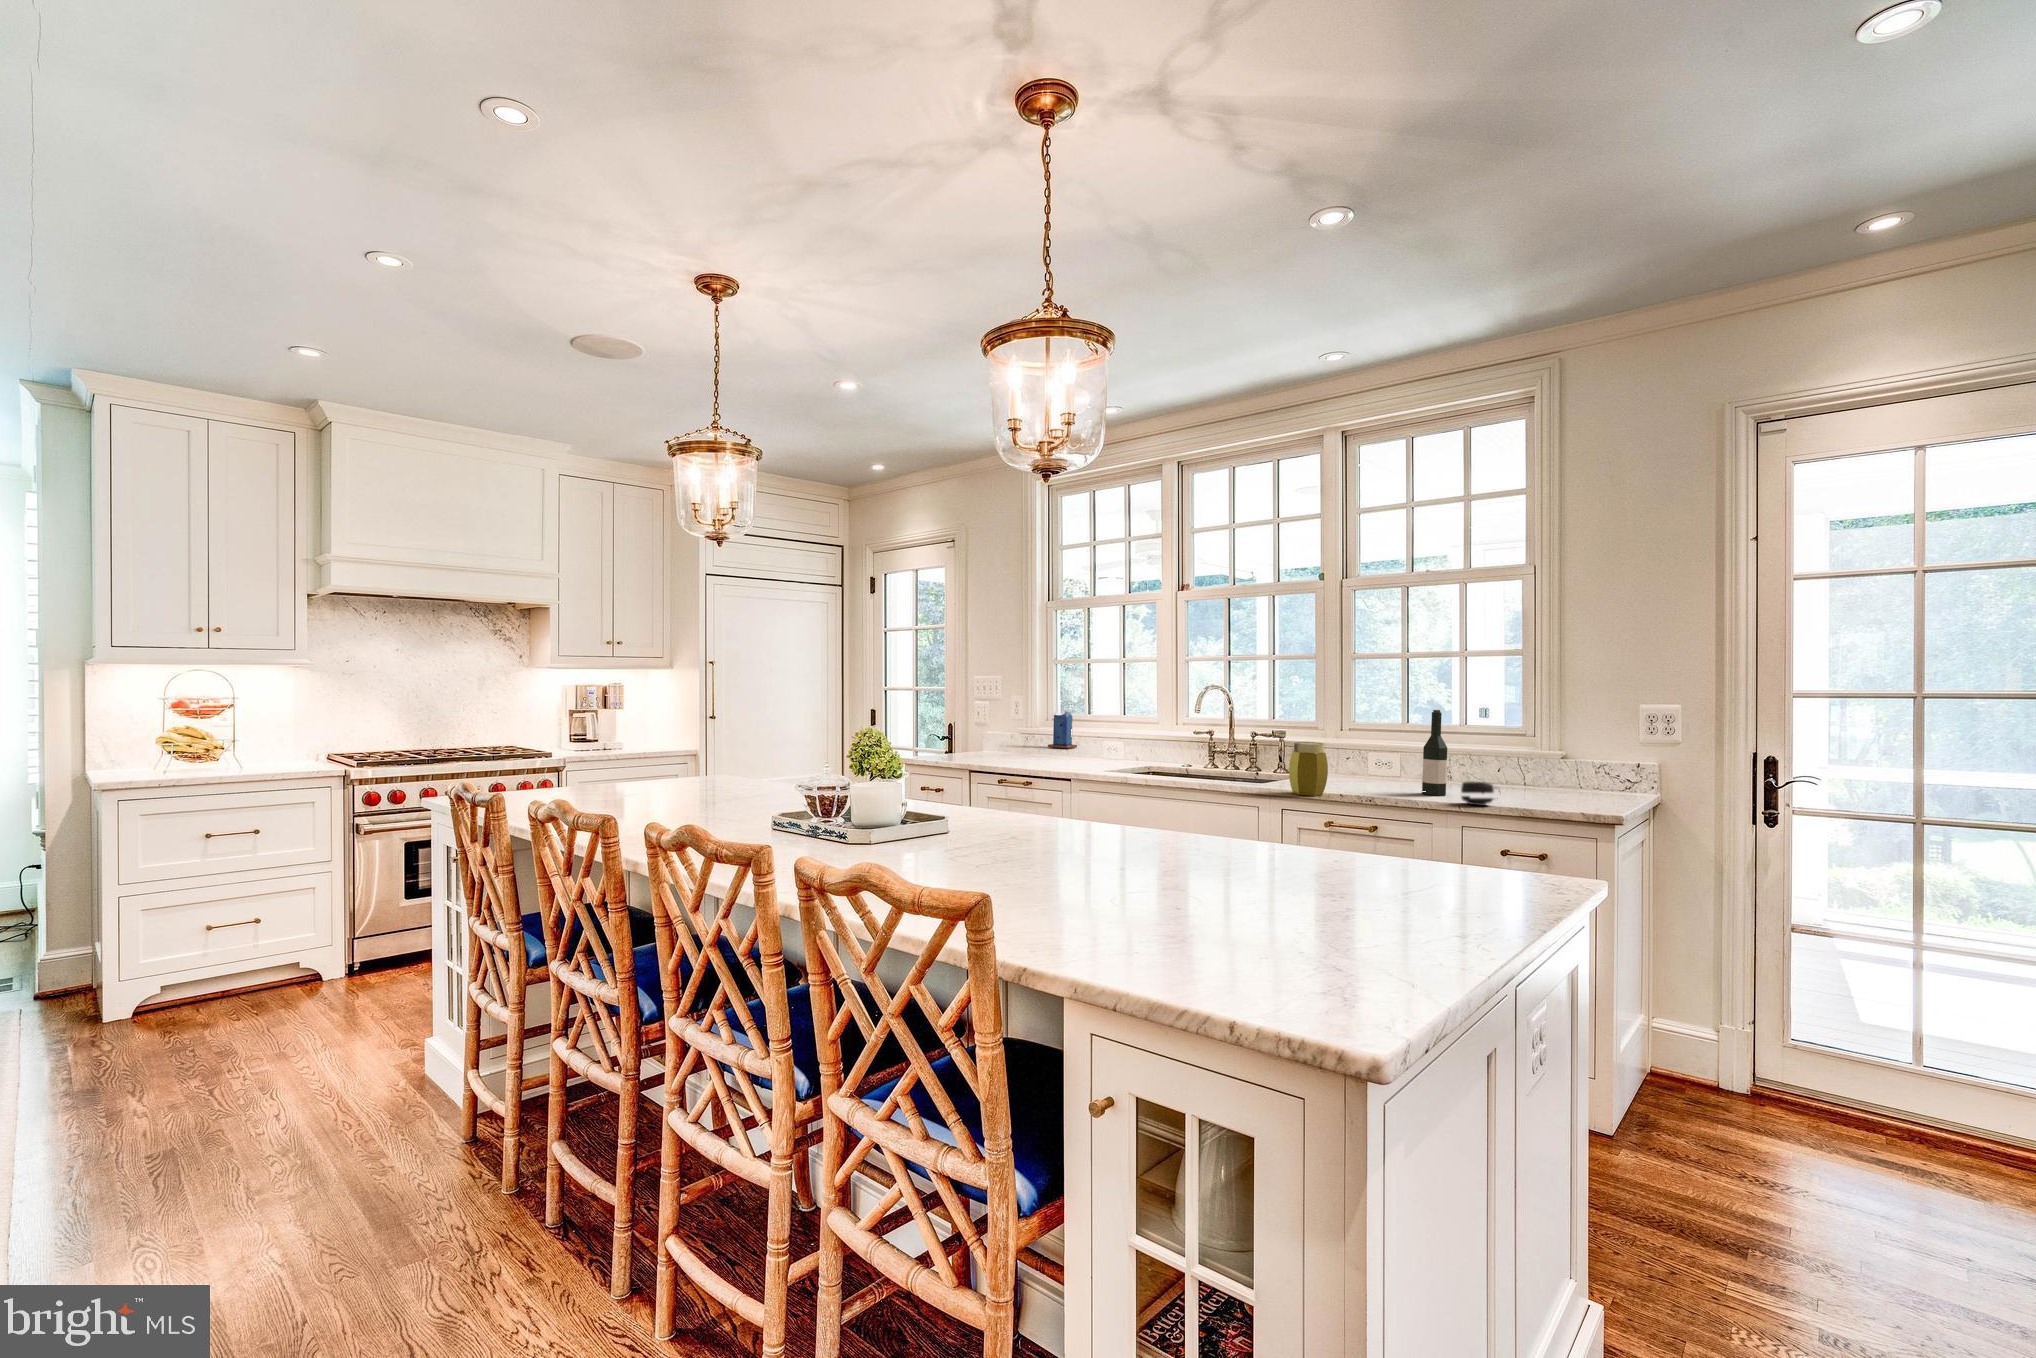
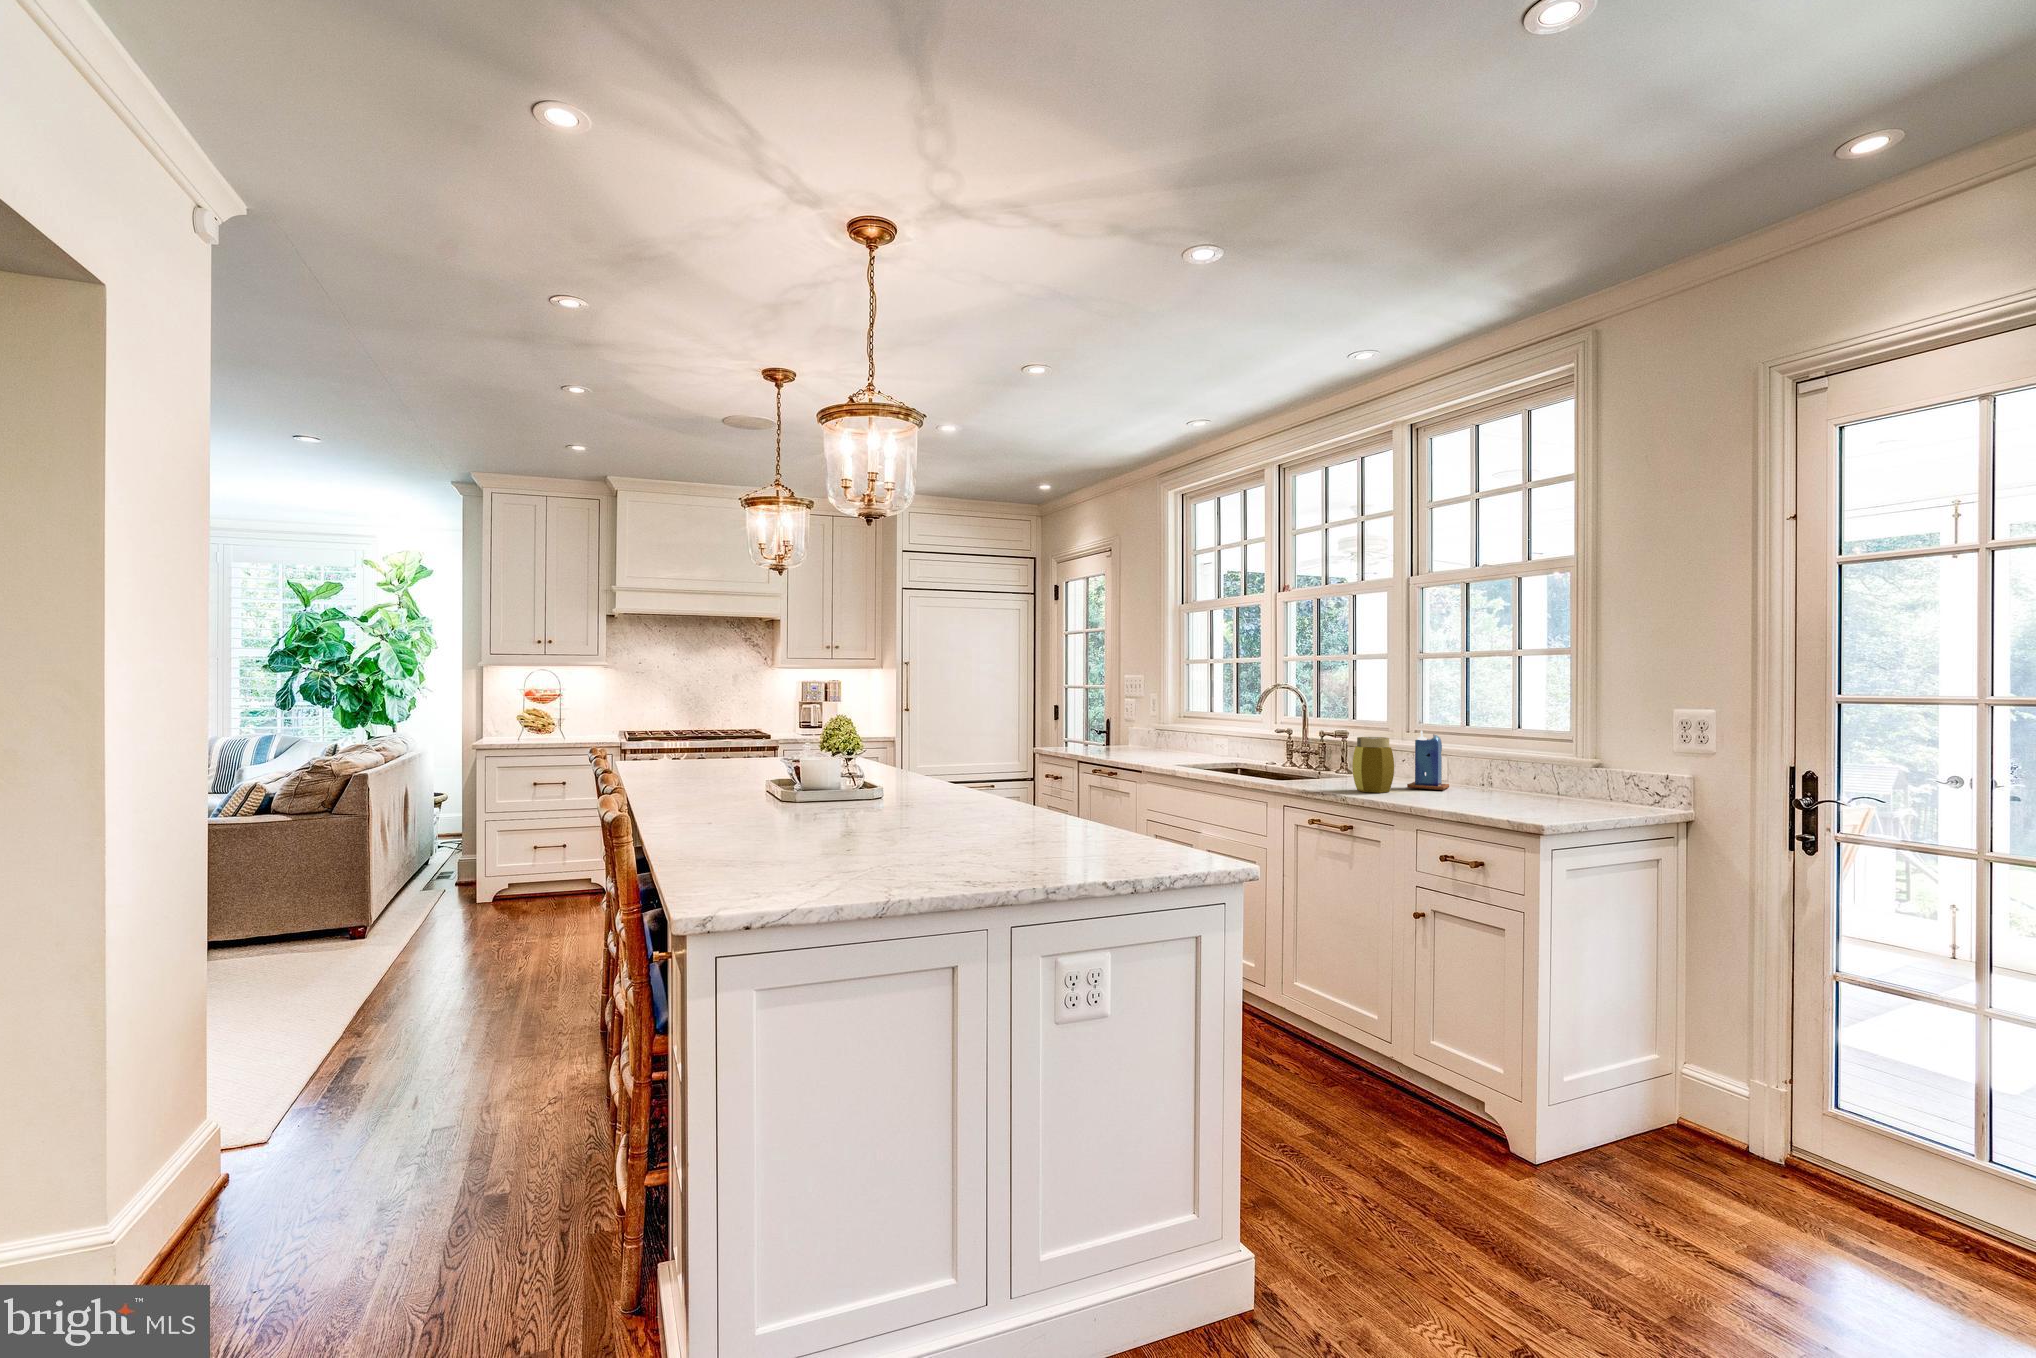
candle: present [1048,709,1077,749] -> present [1407,731,1449,790]
wine bottle: present [1422,710,1447,796] -> none [1498,701,1524,792]
mug: present [1461,782,1494,806] -> none [1541,775,1585,800]

